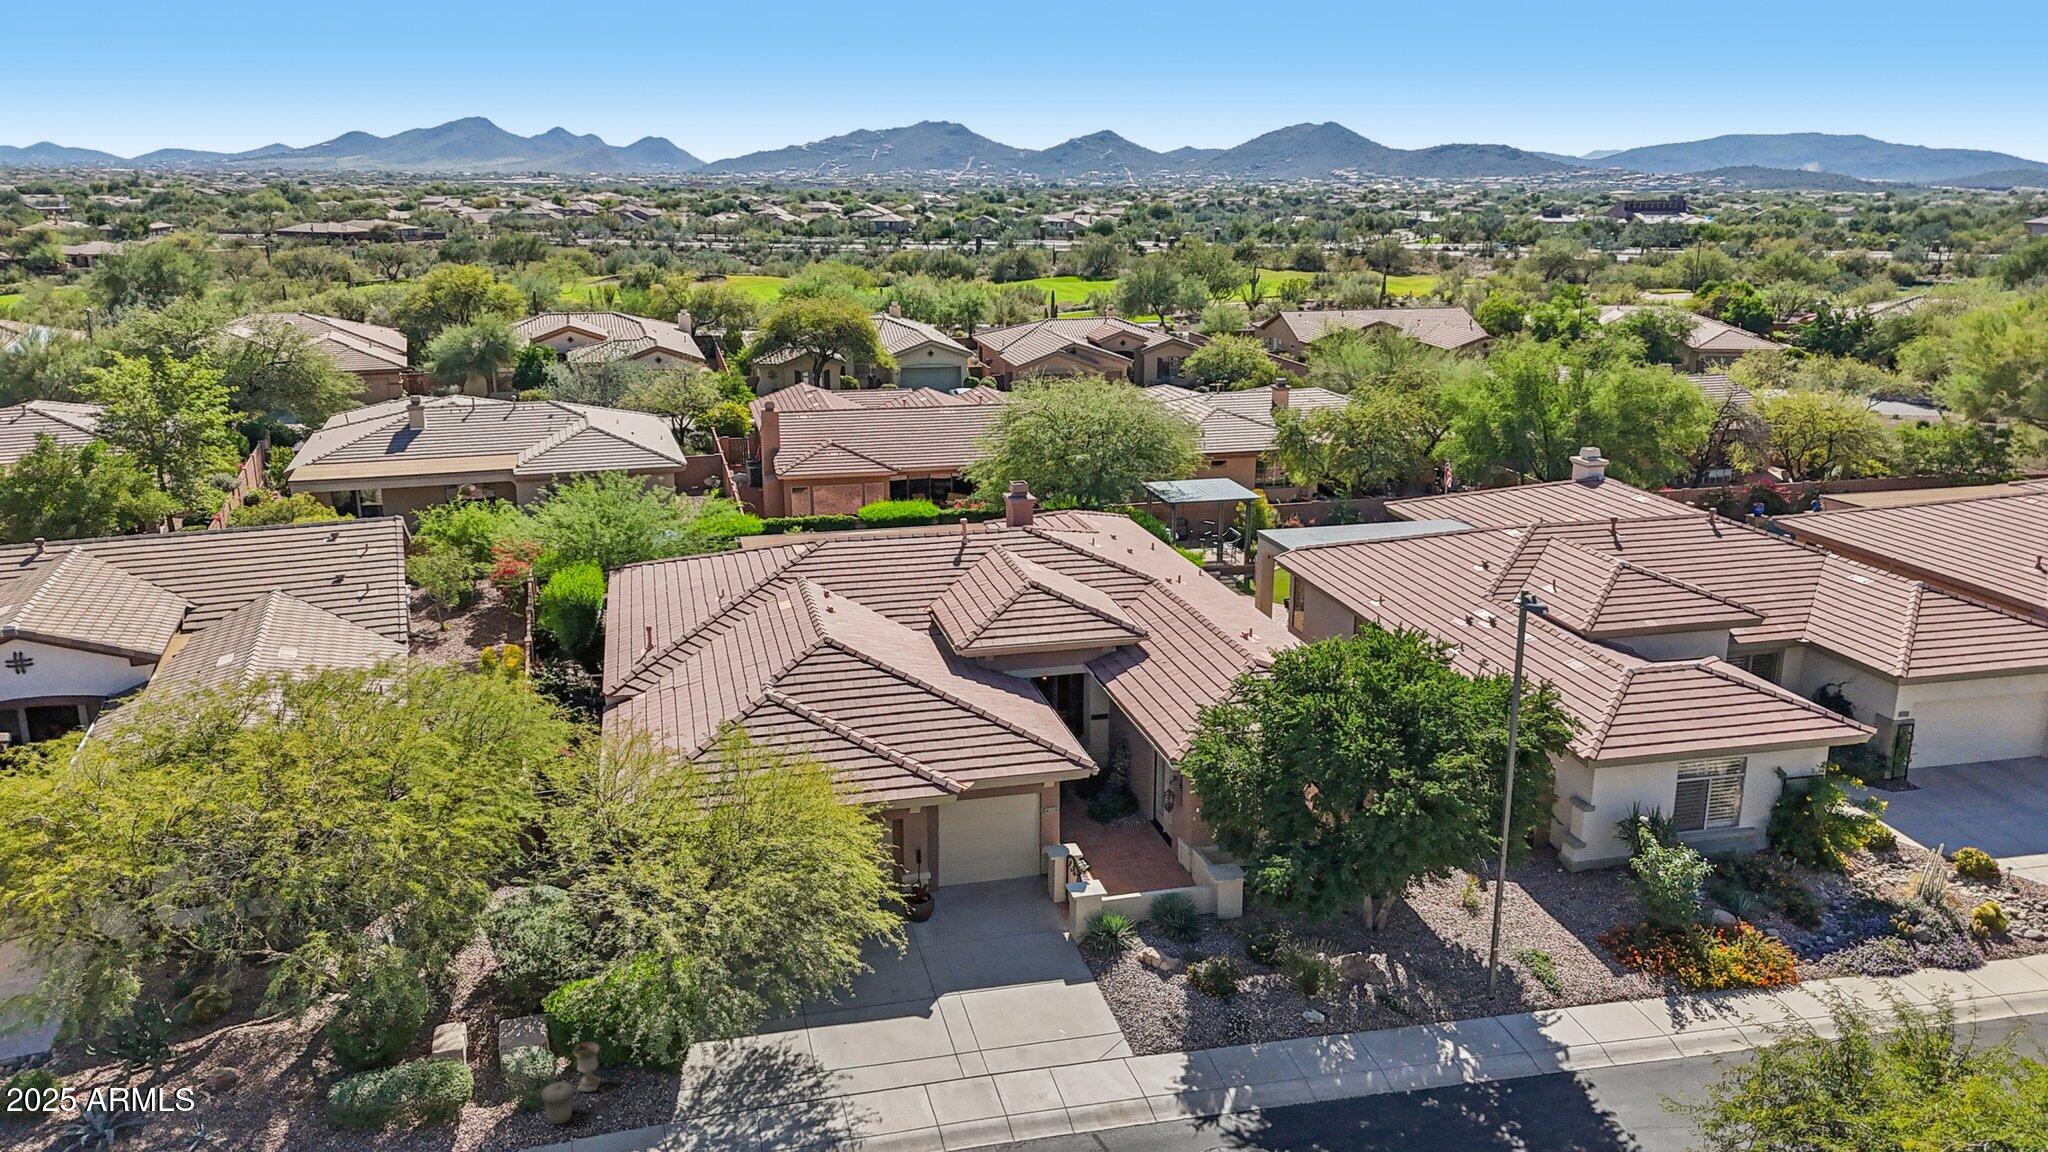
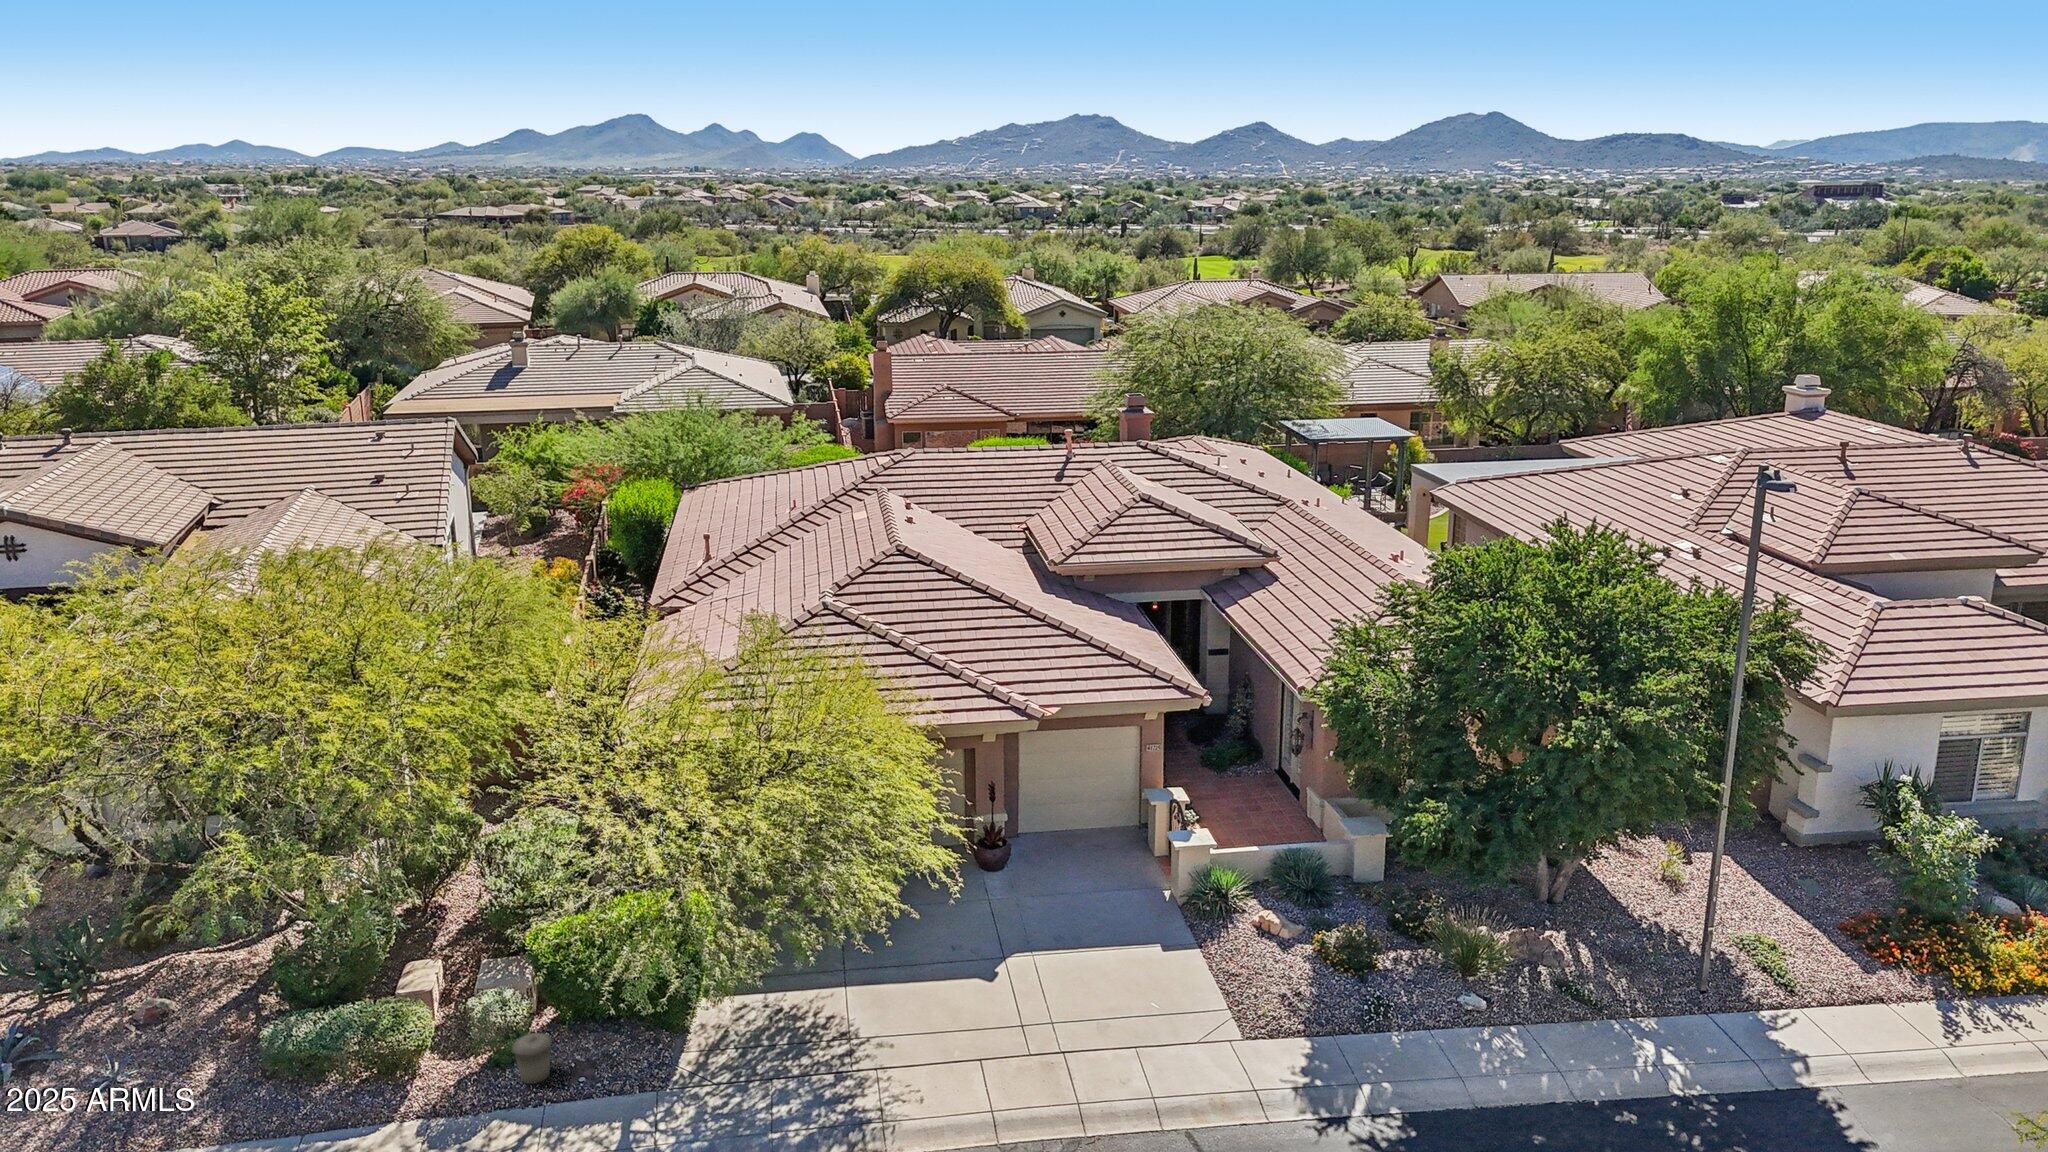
planter: present [573,1043,600,1092] -> none [556,988,591,1047]

